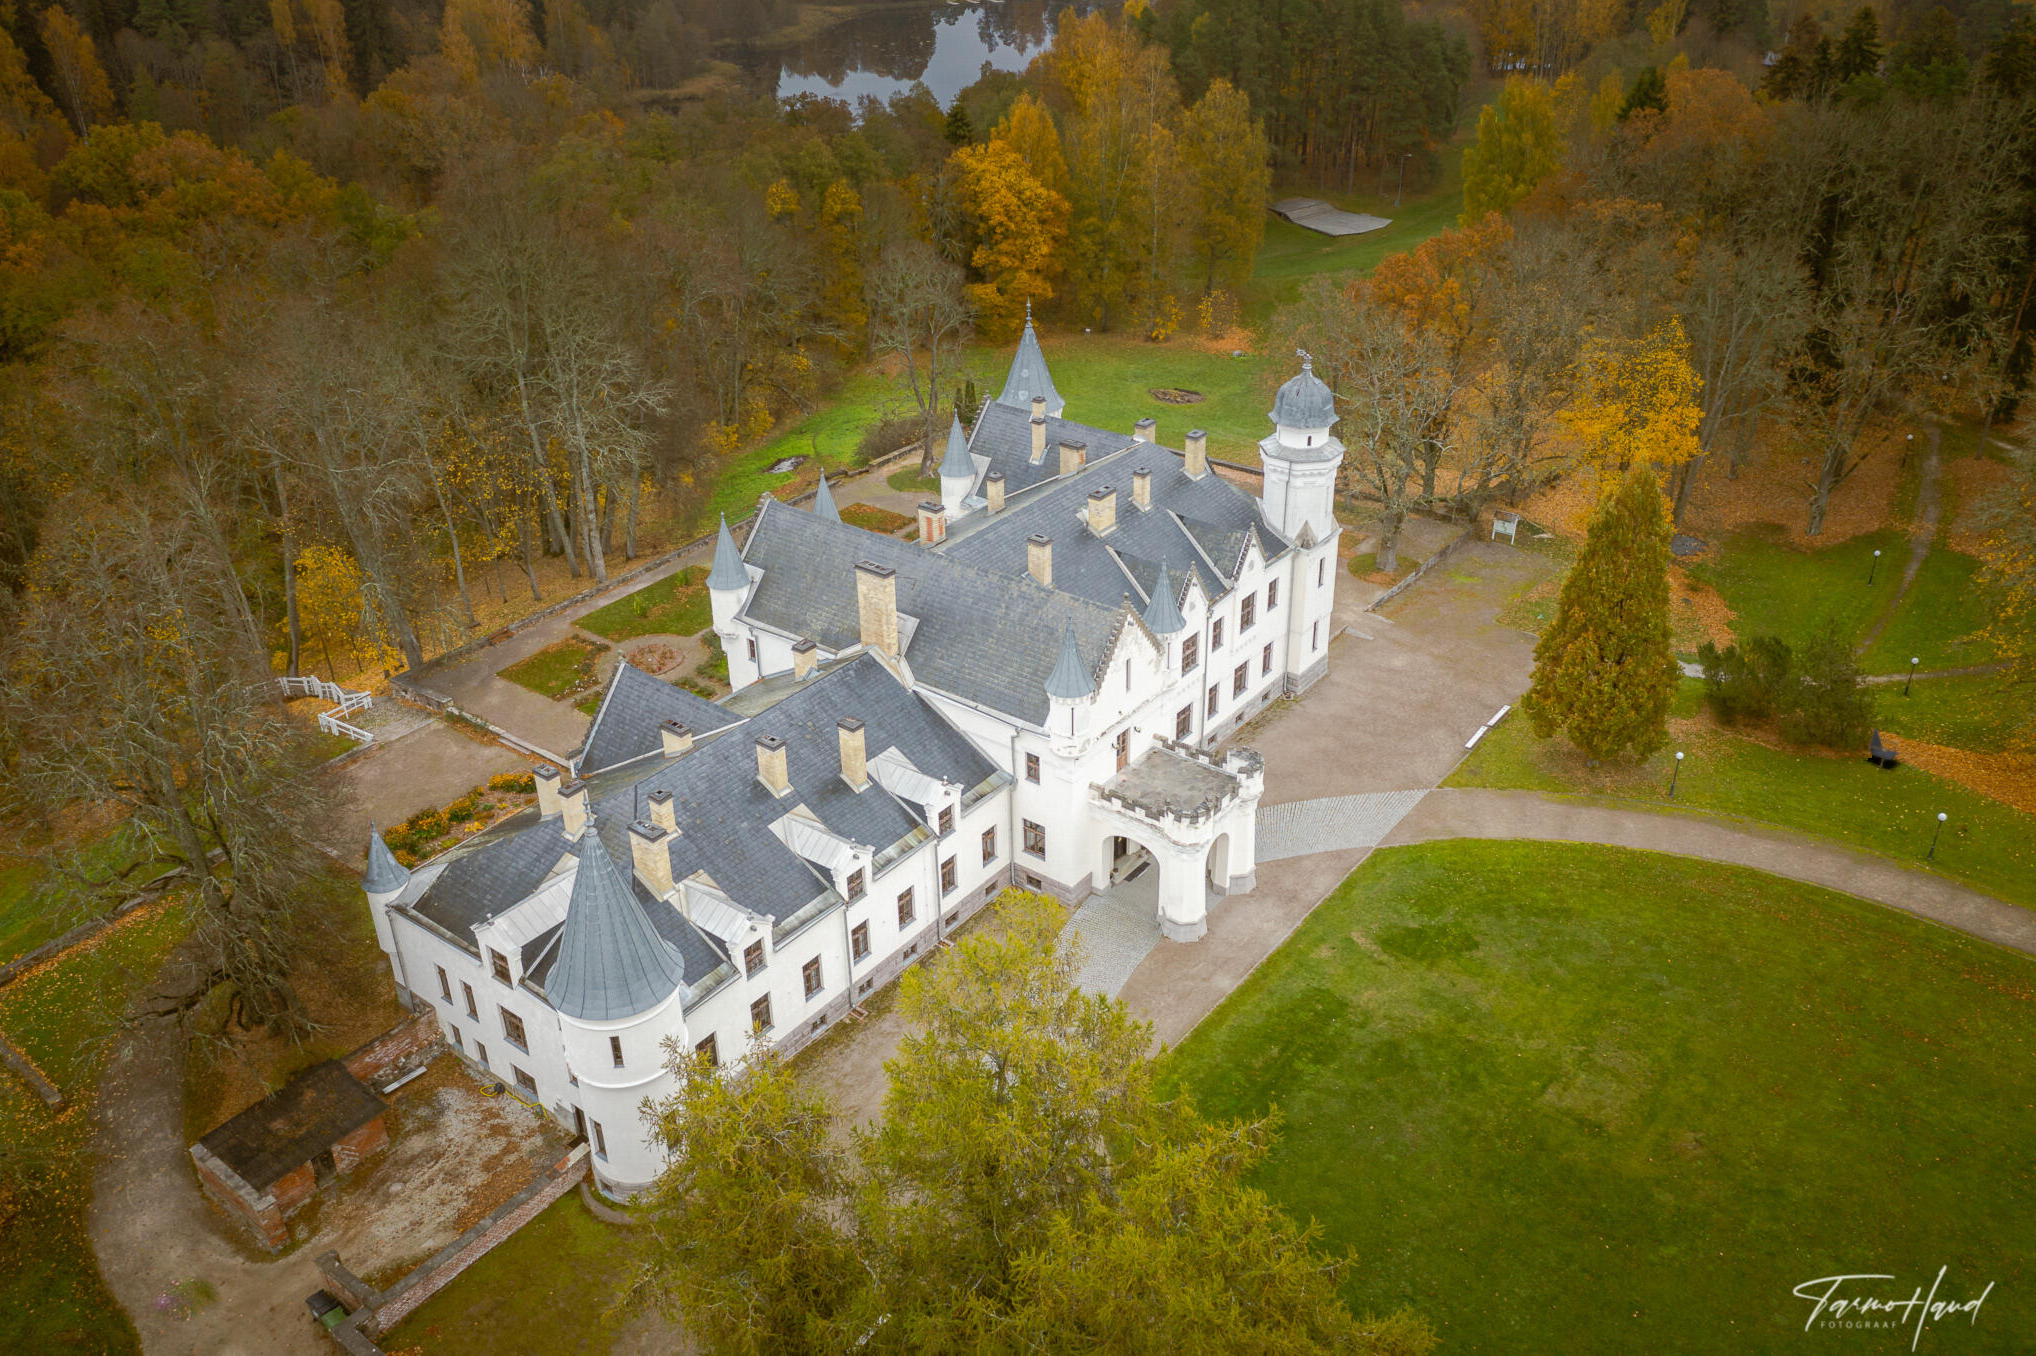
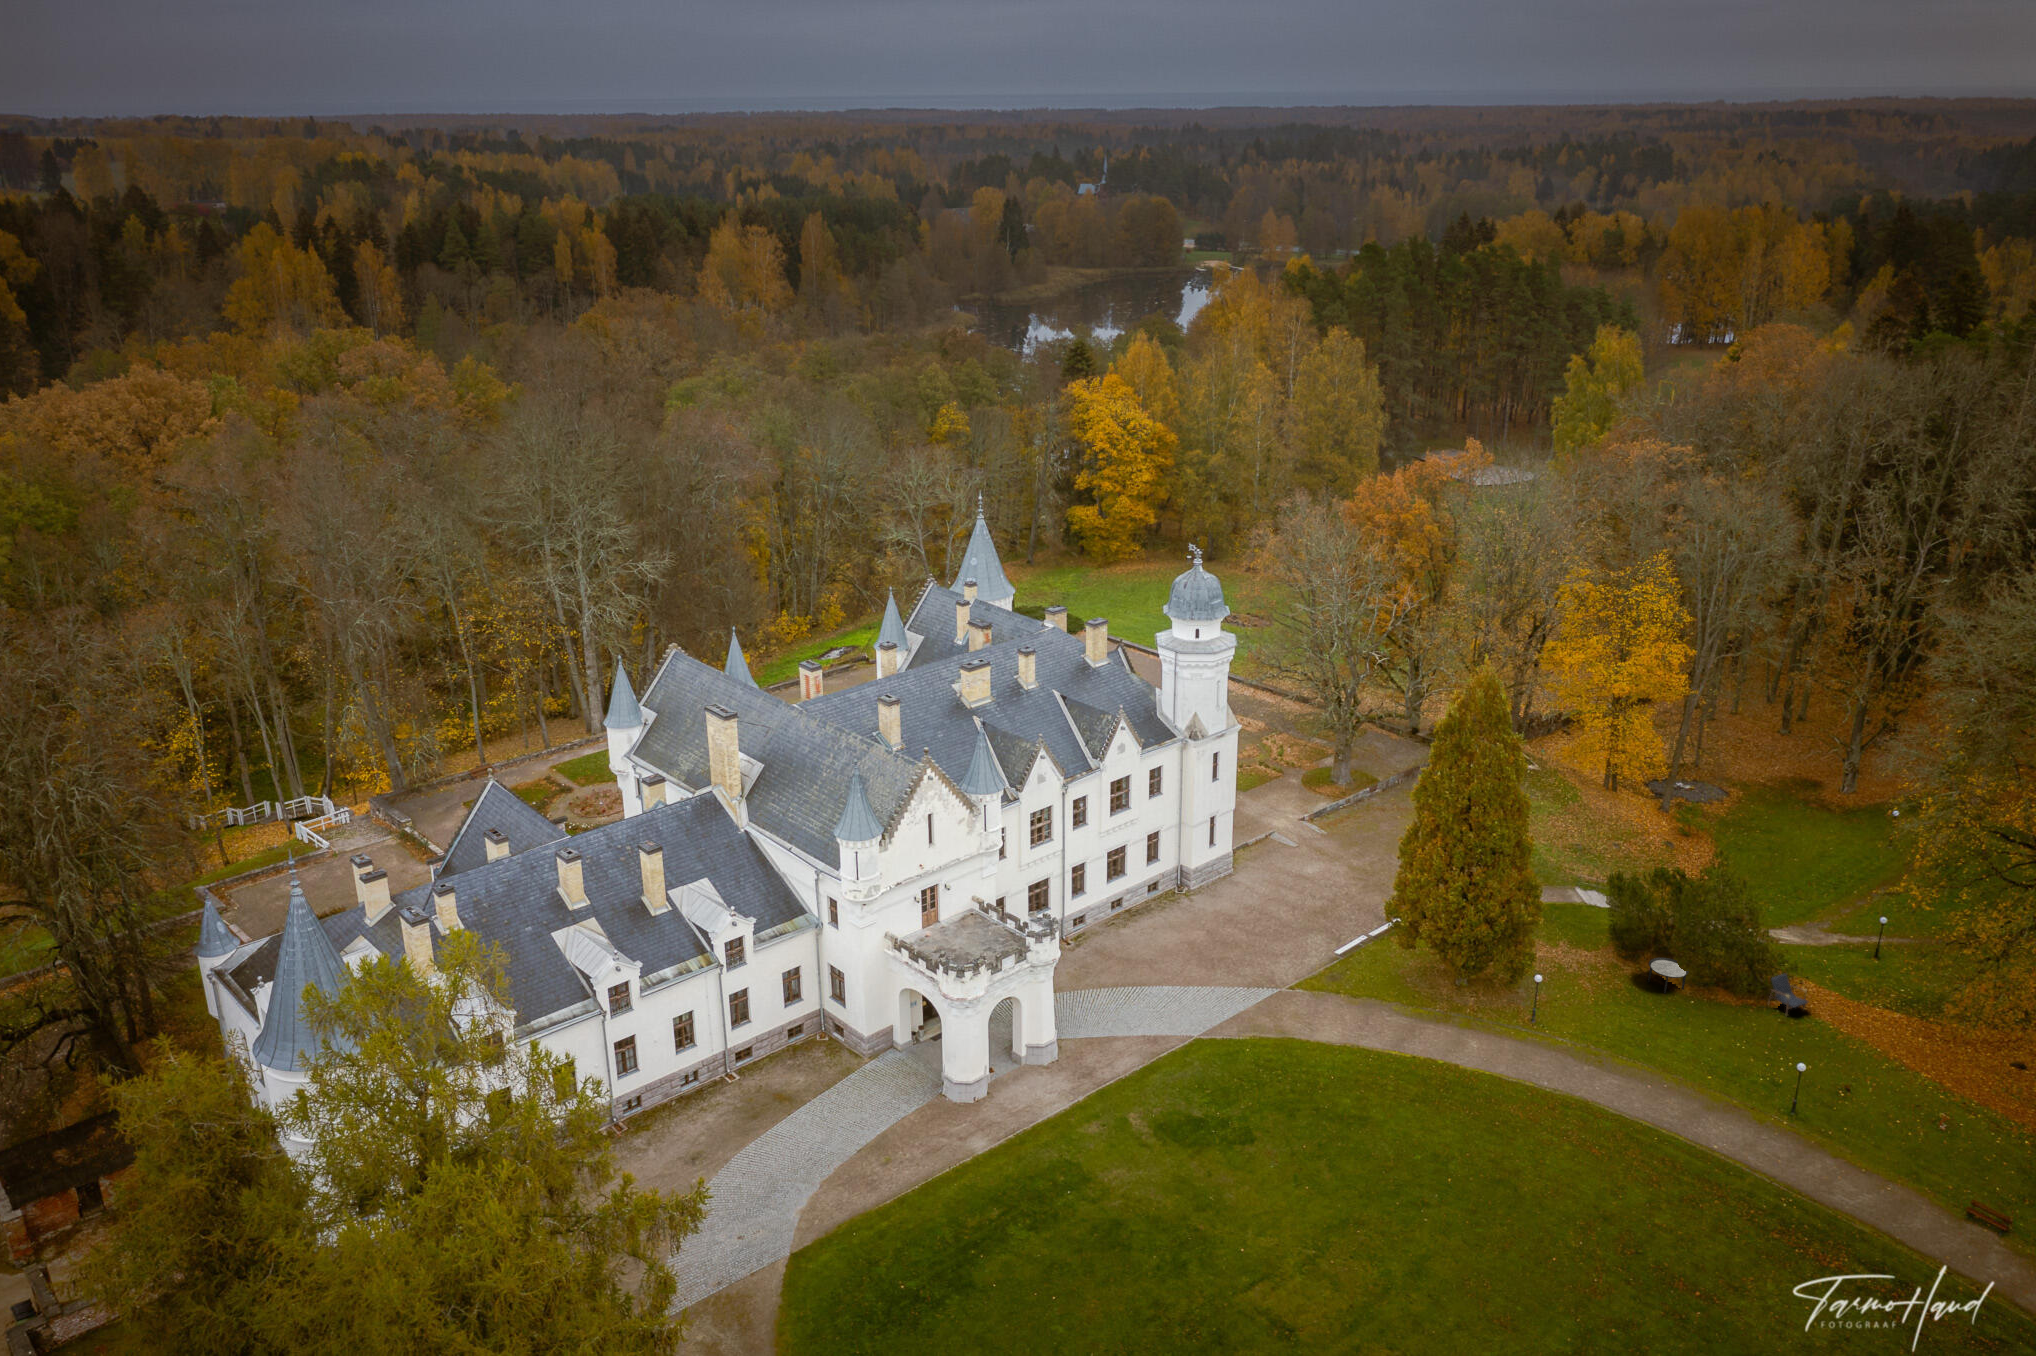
round table: none [1750,724,1791,757] -> present [1648,958,1689,994]

